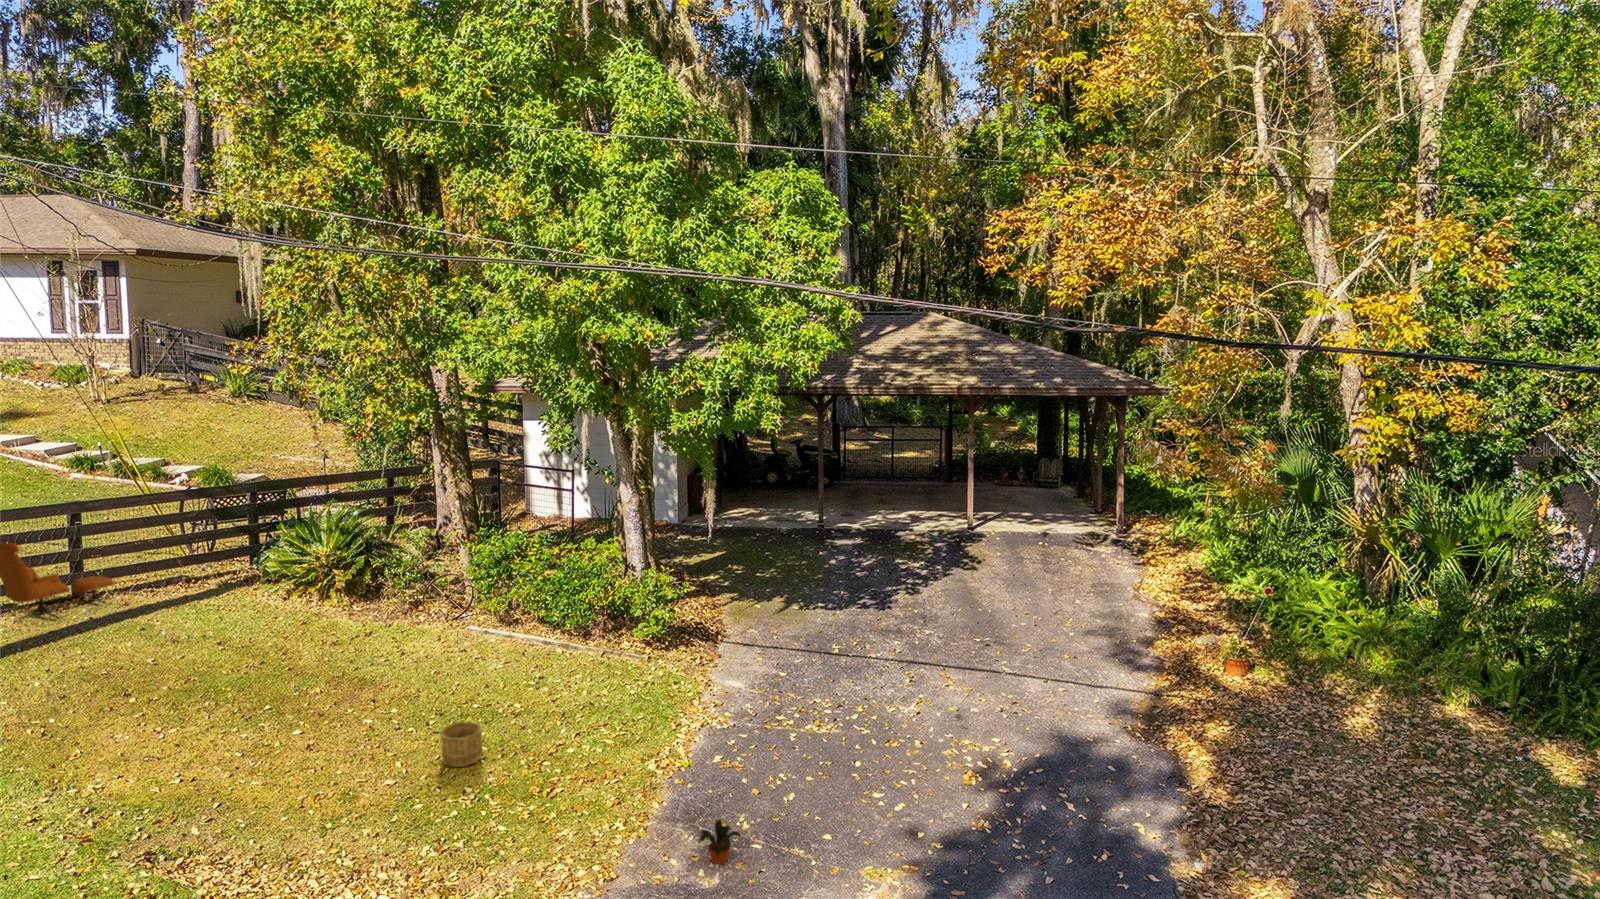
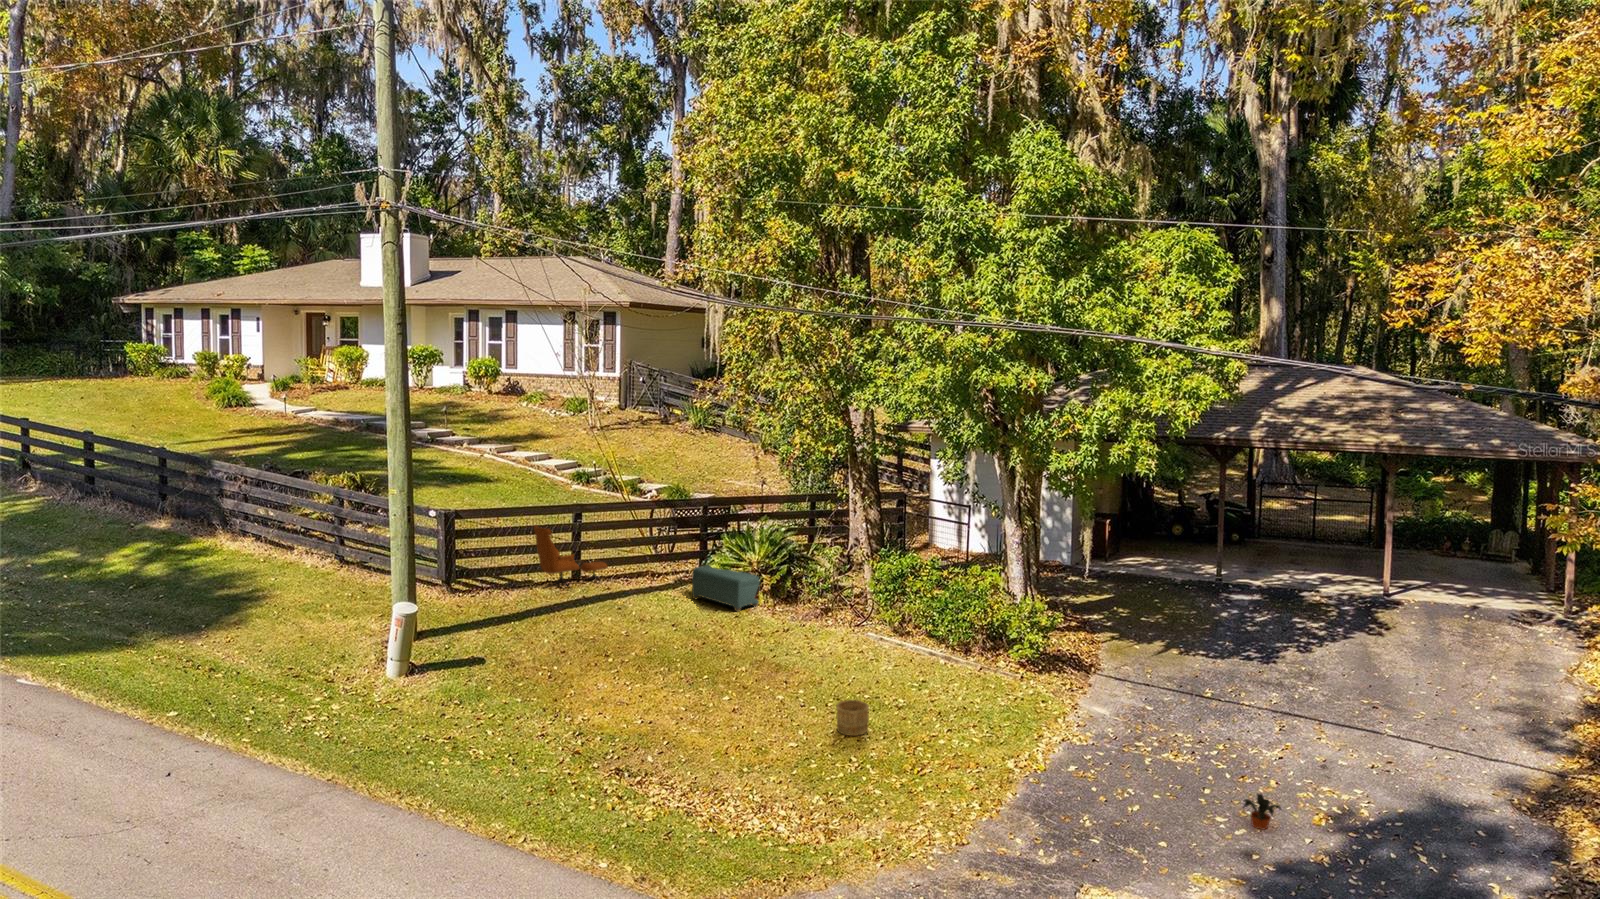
bench: none [239,564,332,620] -> present [692,565,760,612]
potted plant: present [698,820,741,864] -> present [1244,794,1281,829]

